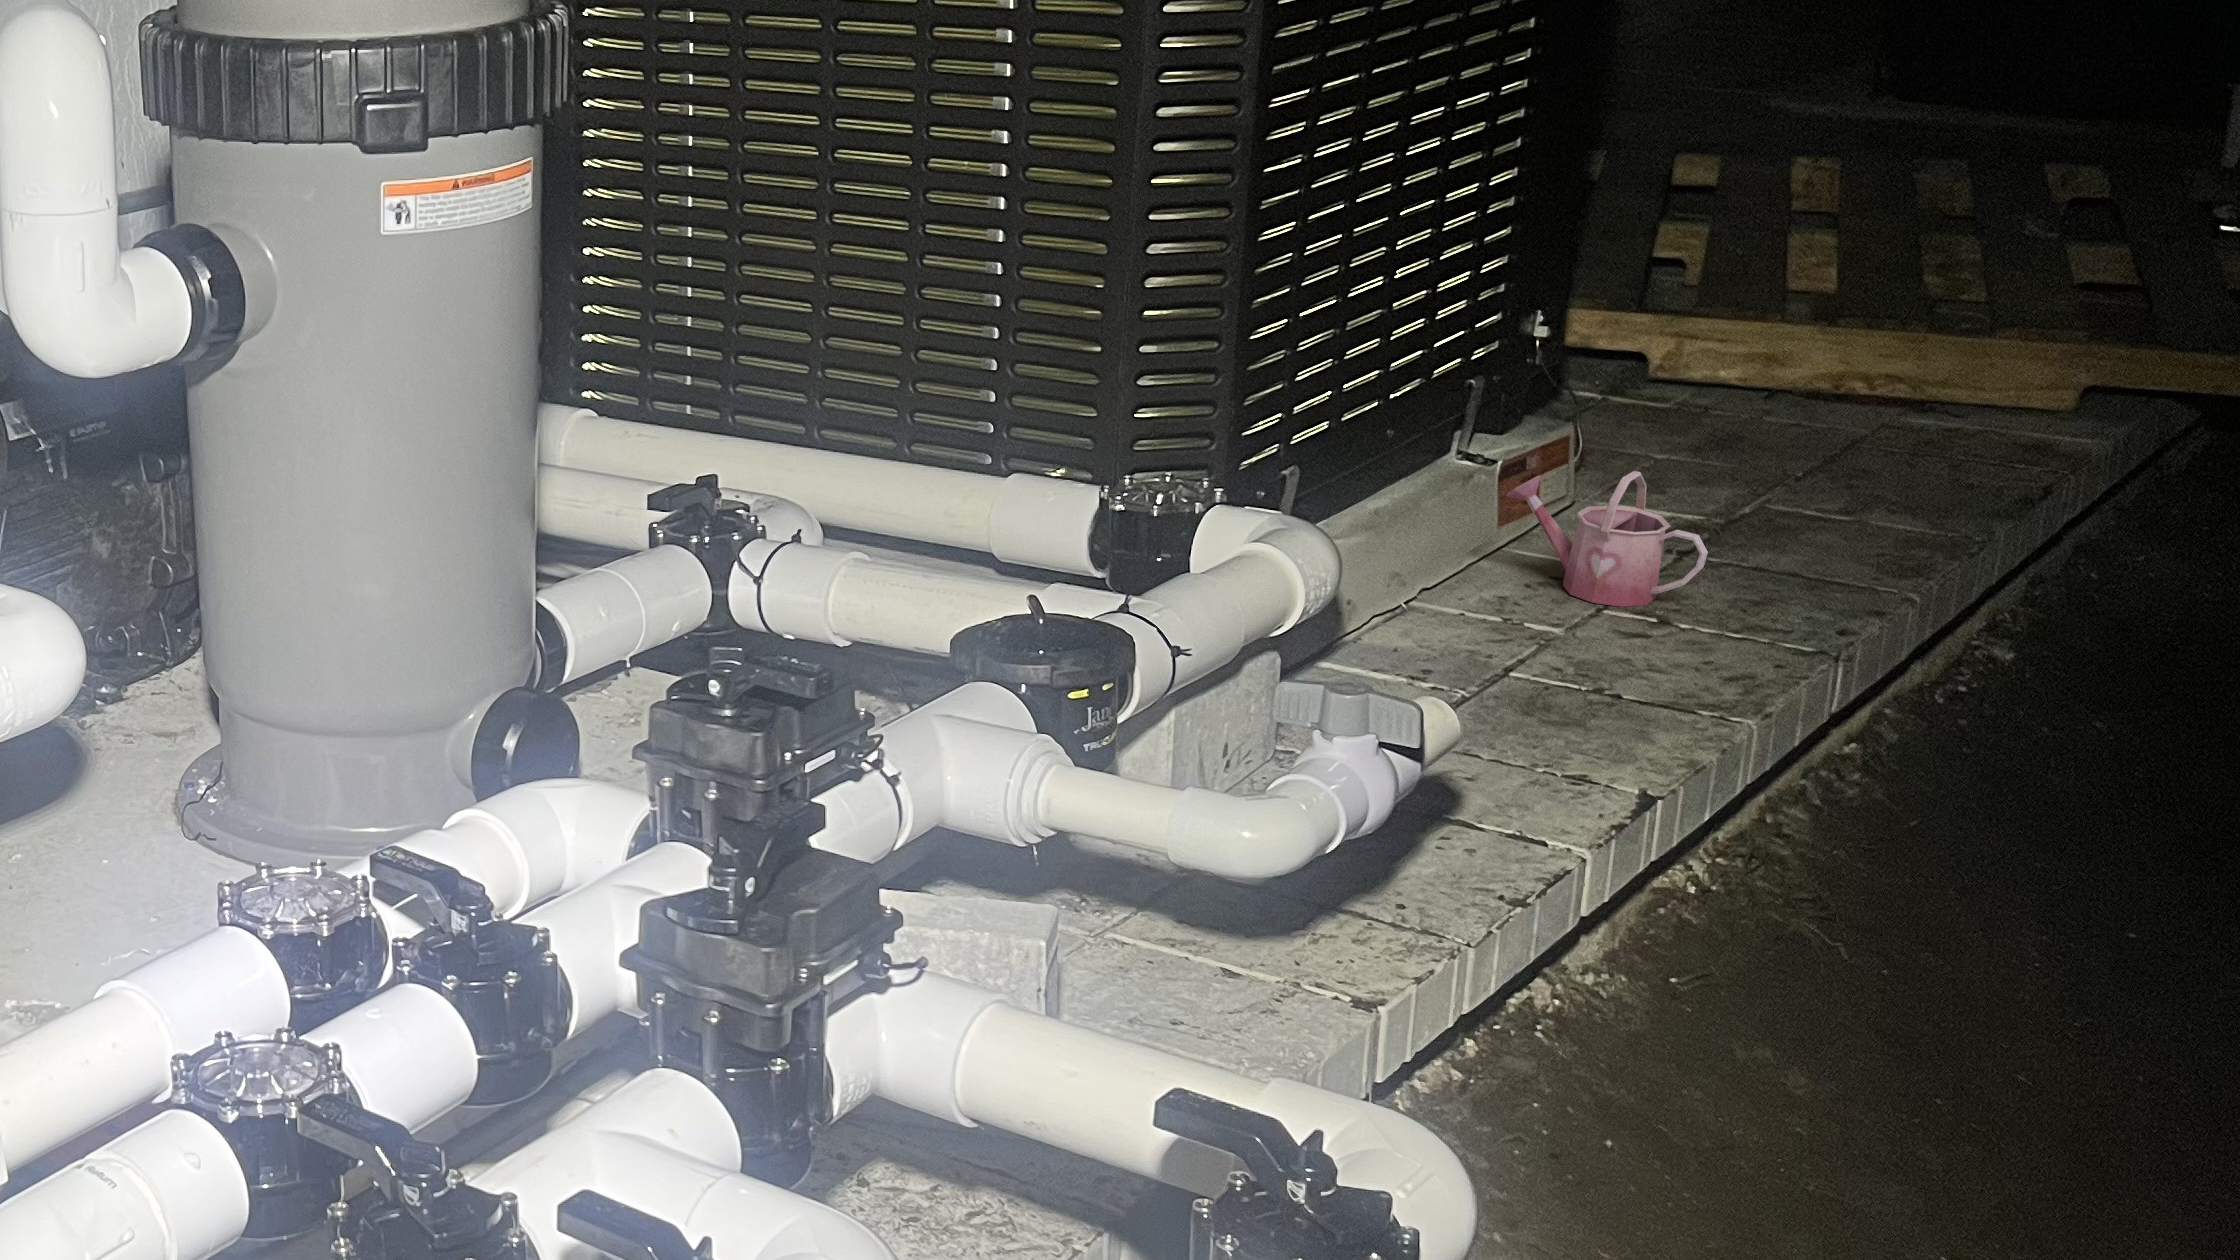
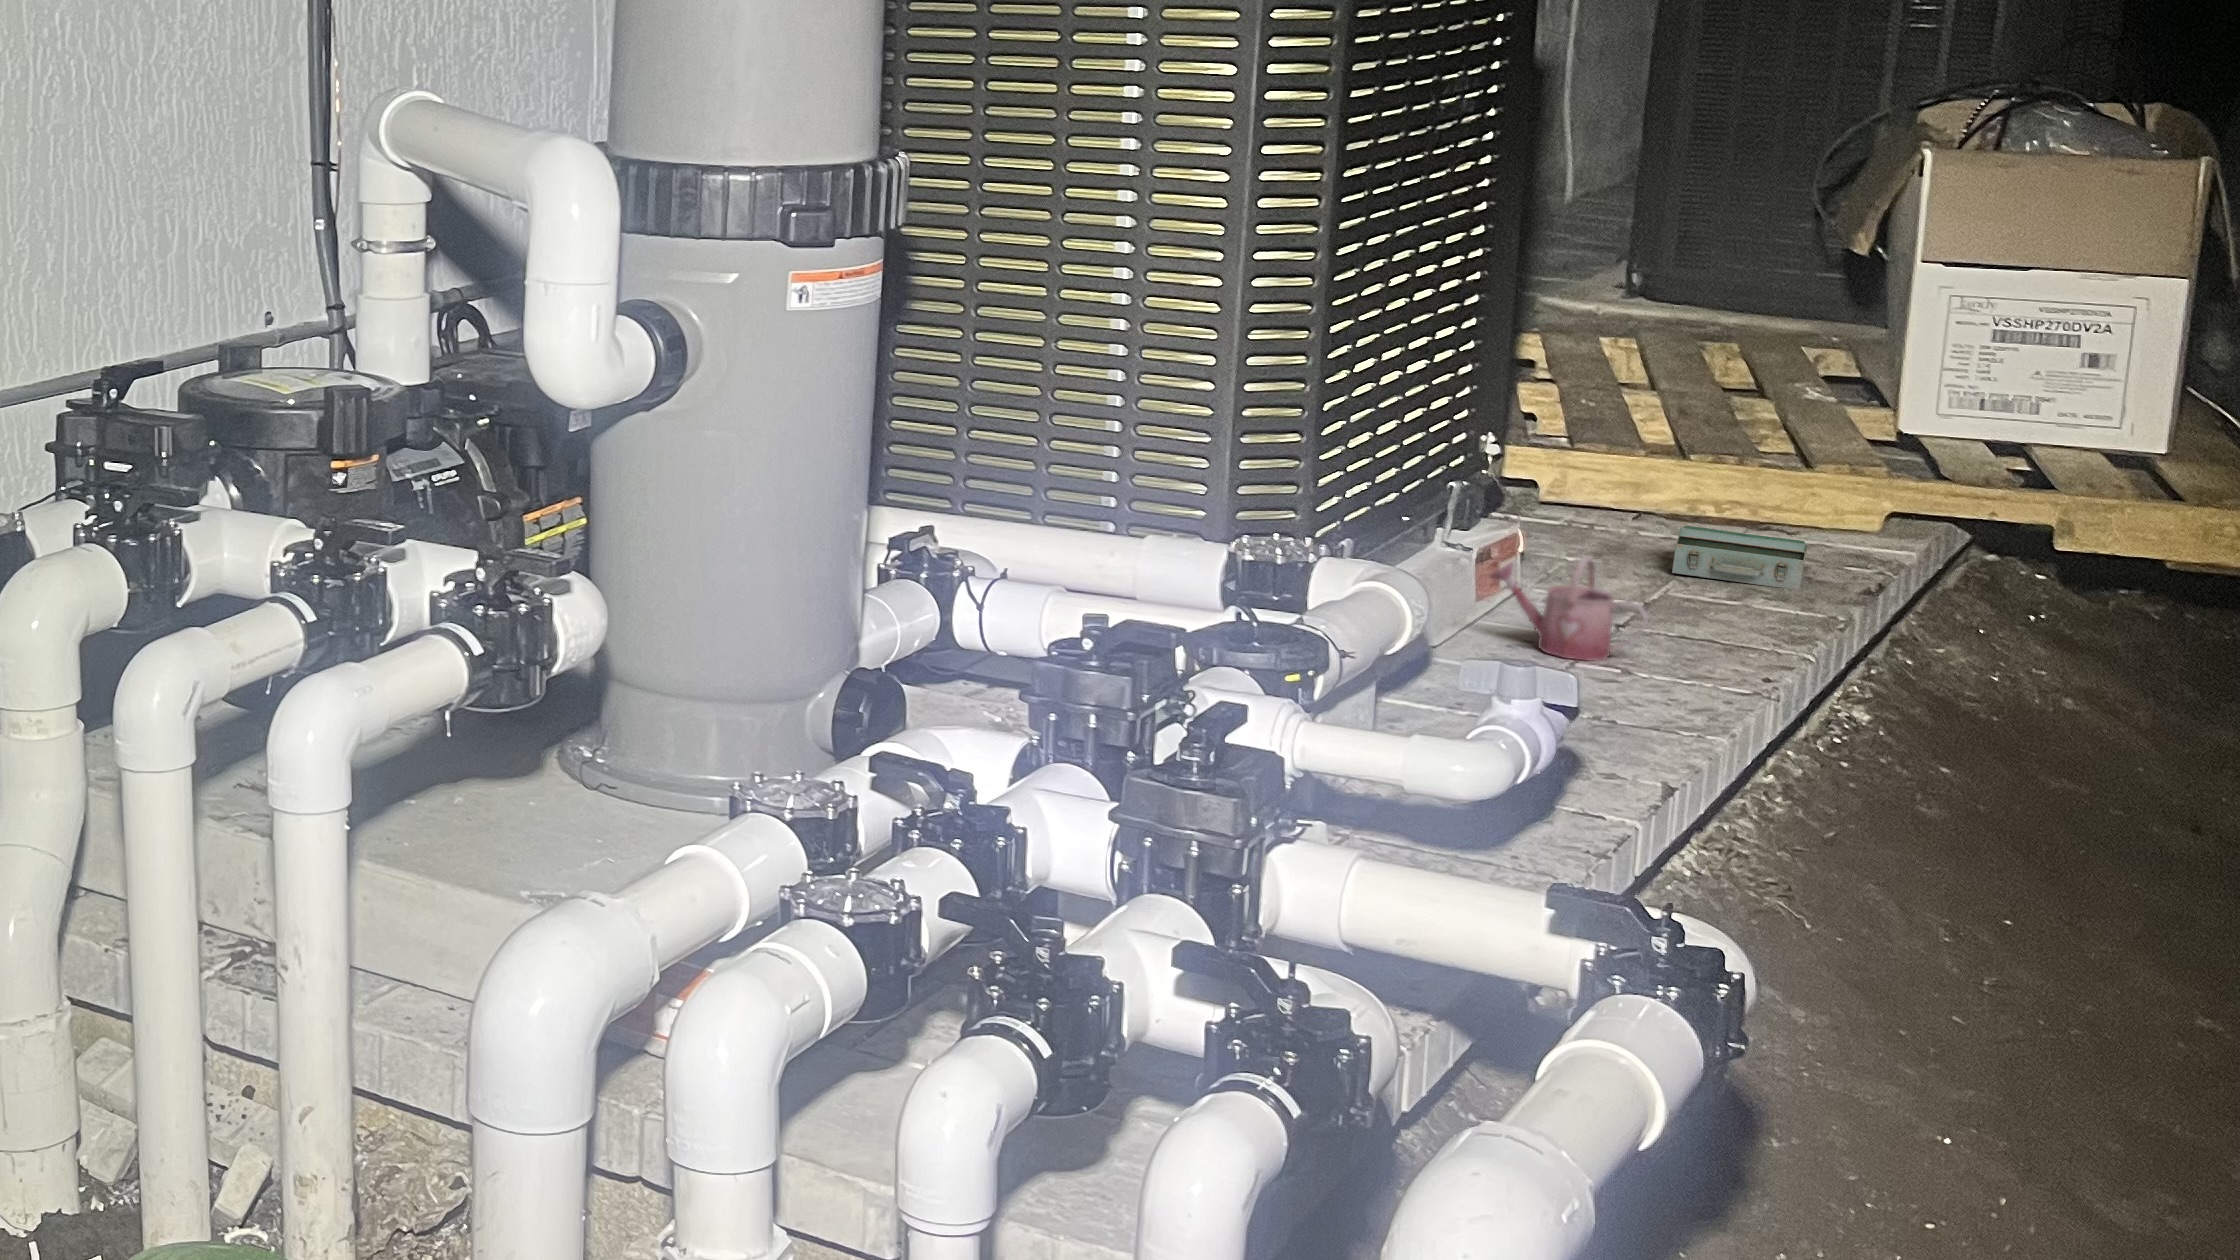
toolbox: none [1781,400,1966,489] -> present [1672,526,1807,590]

